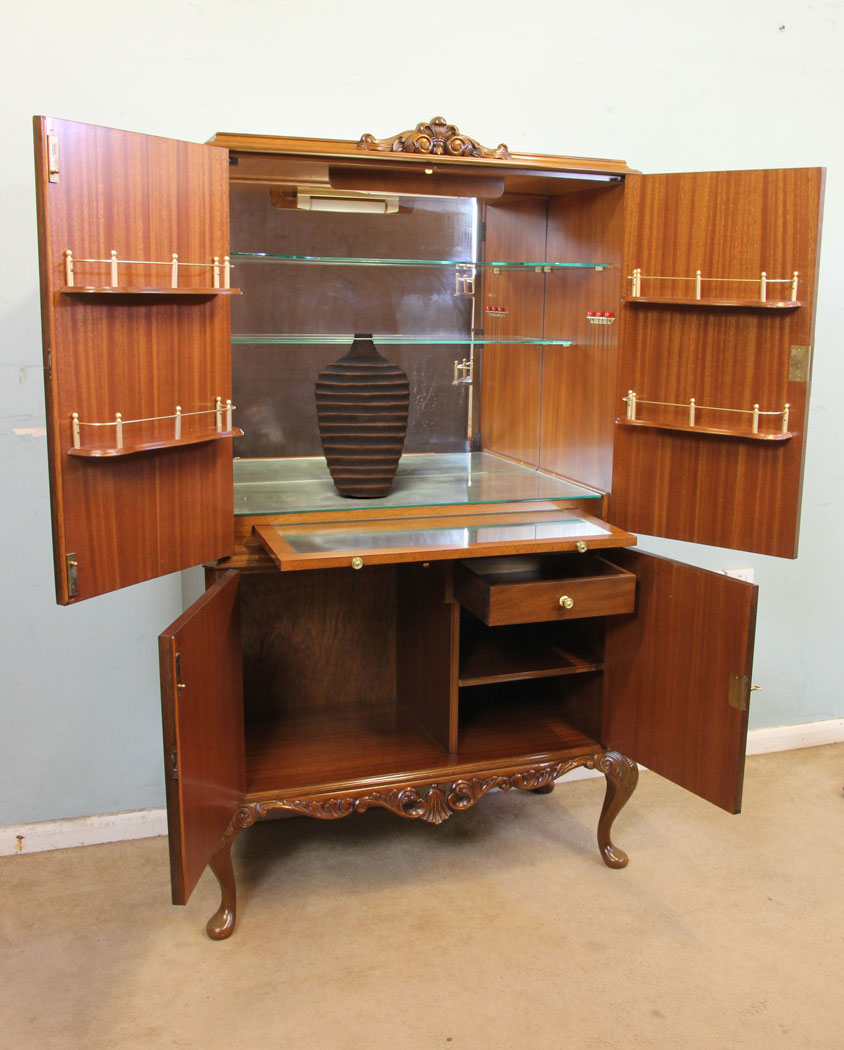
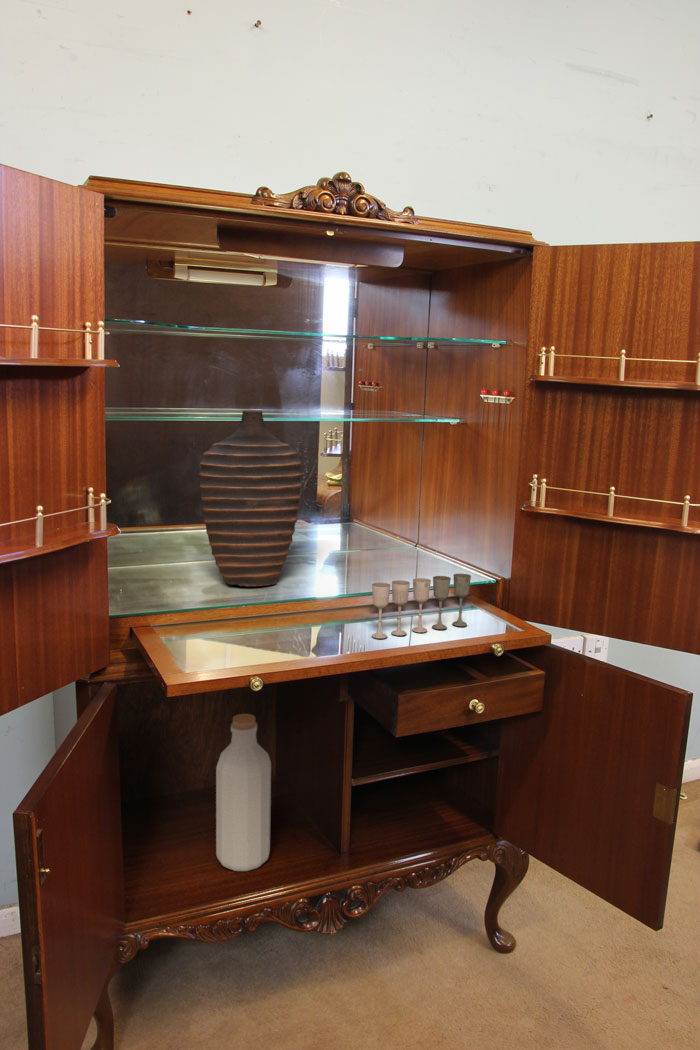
wine glass: none [467,484,566,539] -> present [372,574,471,639]
bottle: none [330,614,380,758] -> present [216,714,271,871]

